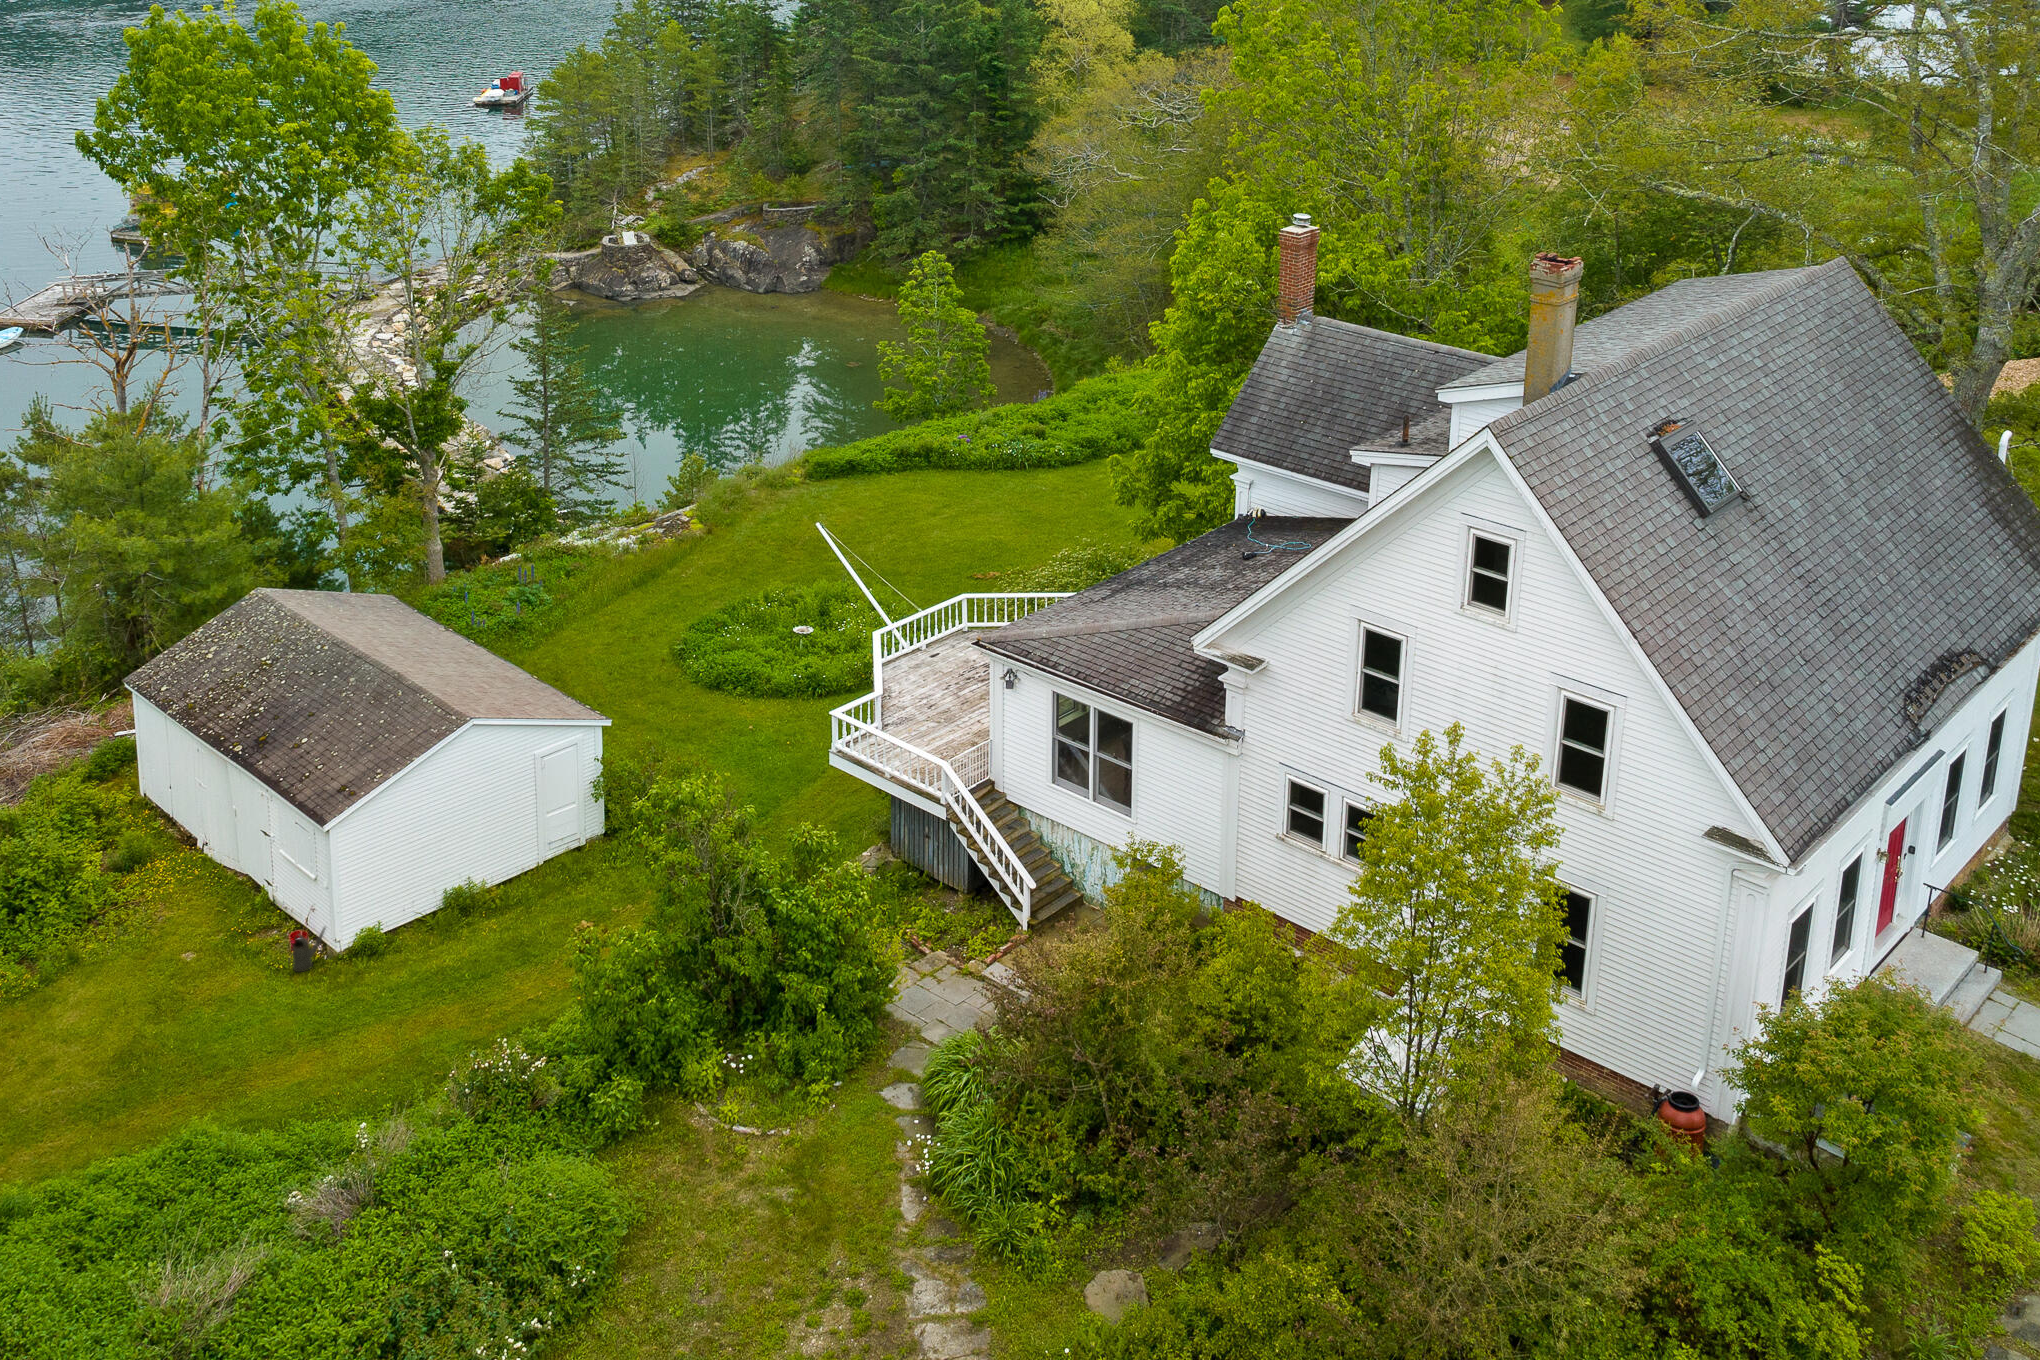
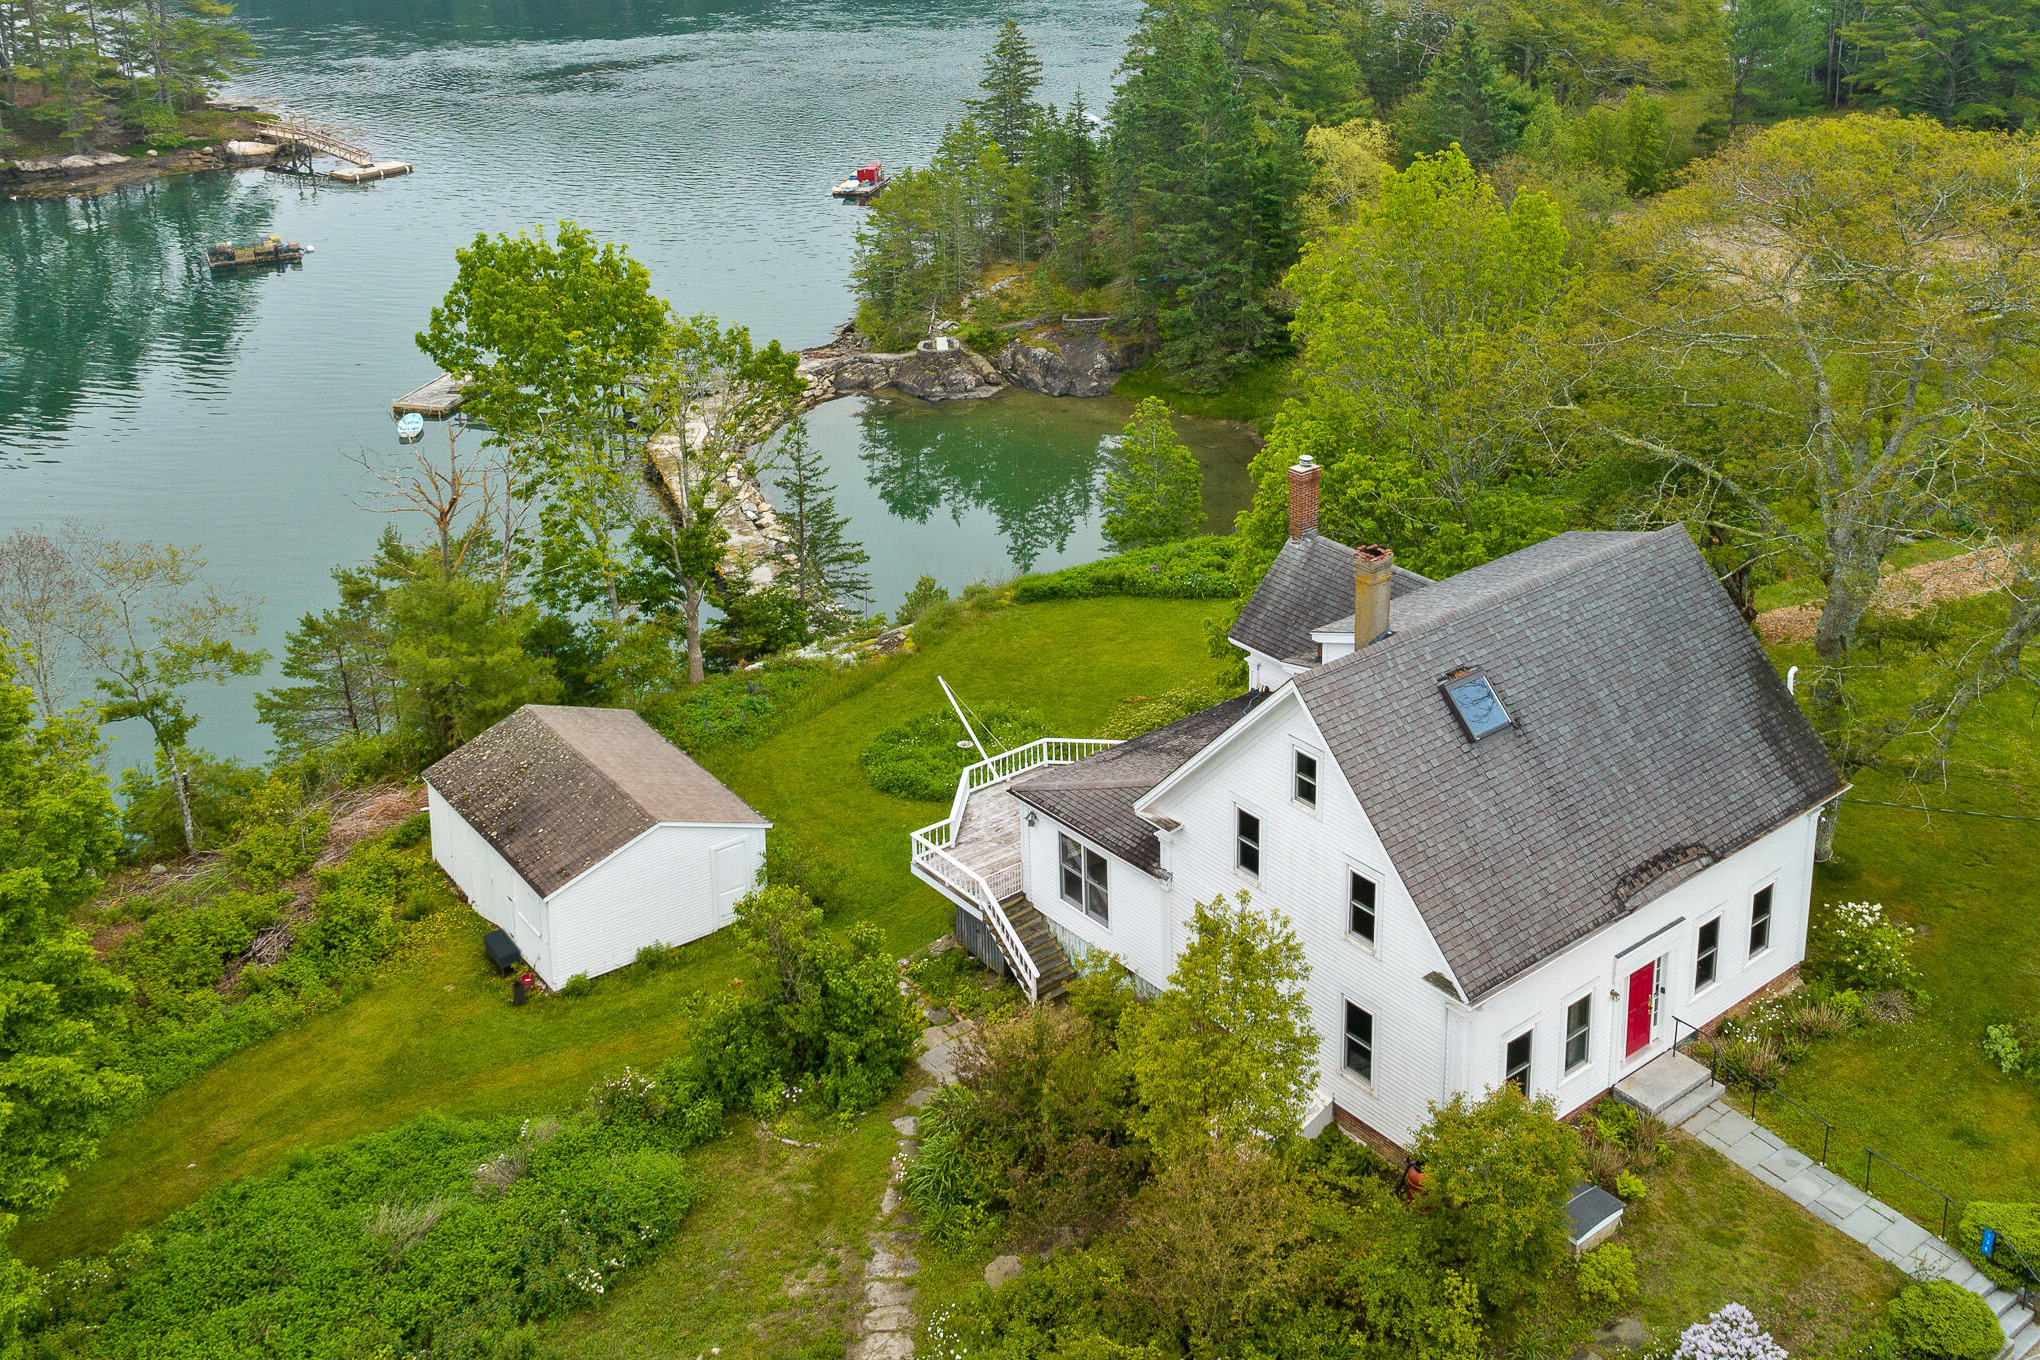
bench: none [237,873,299,940] -> present [483,928,522,977]

